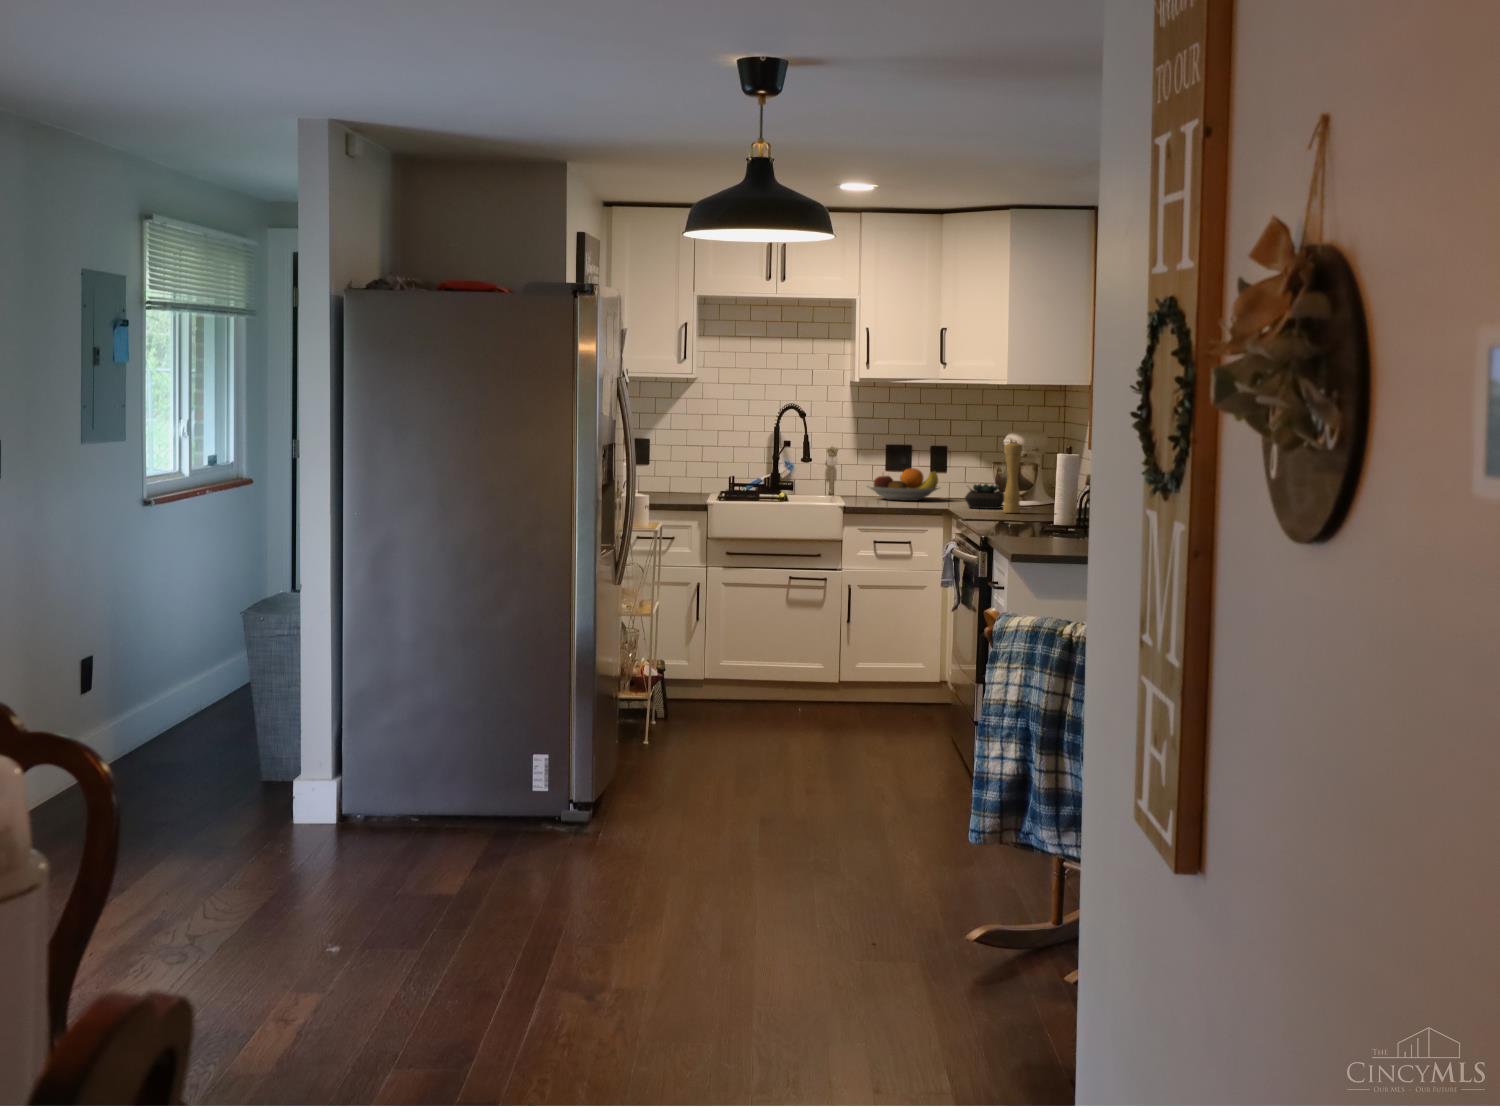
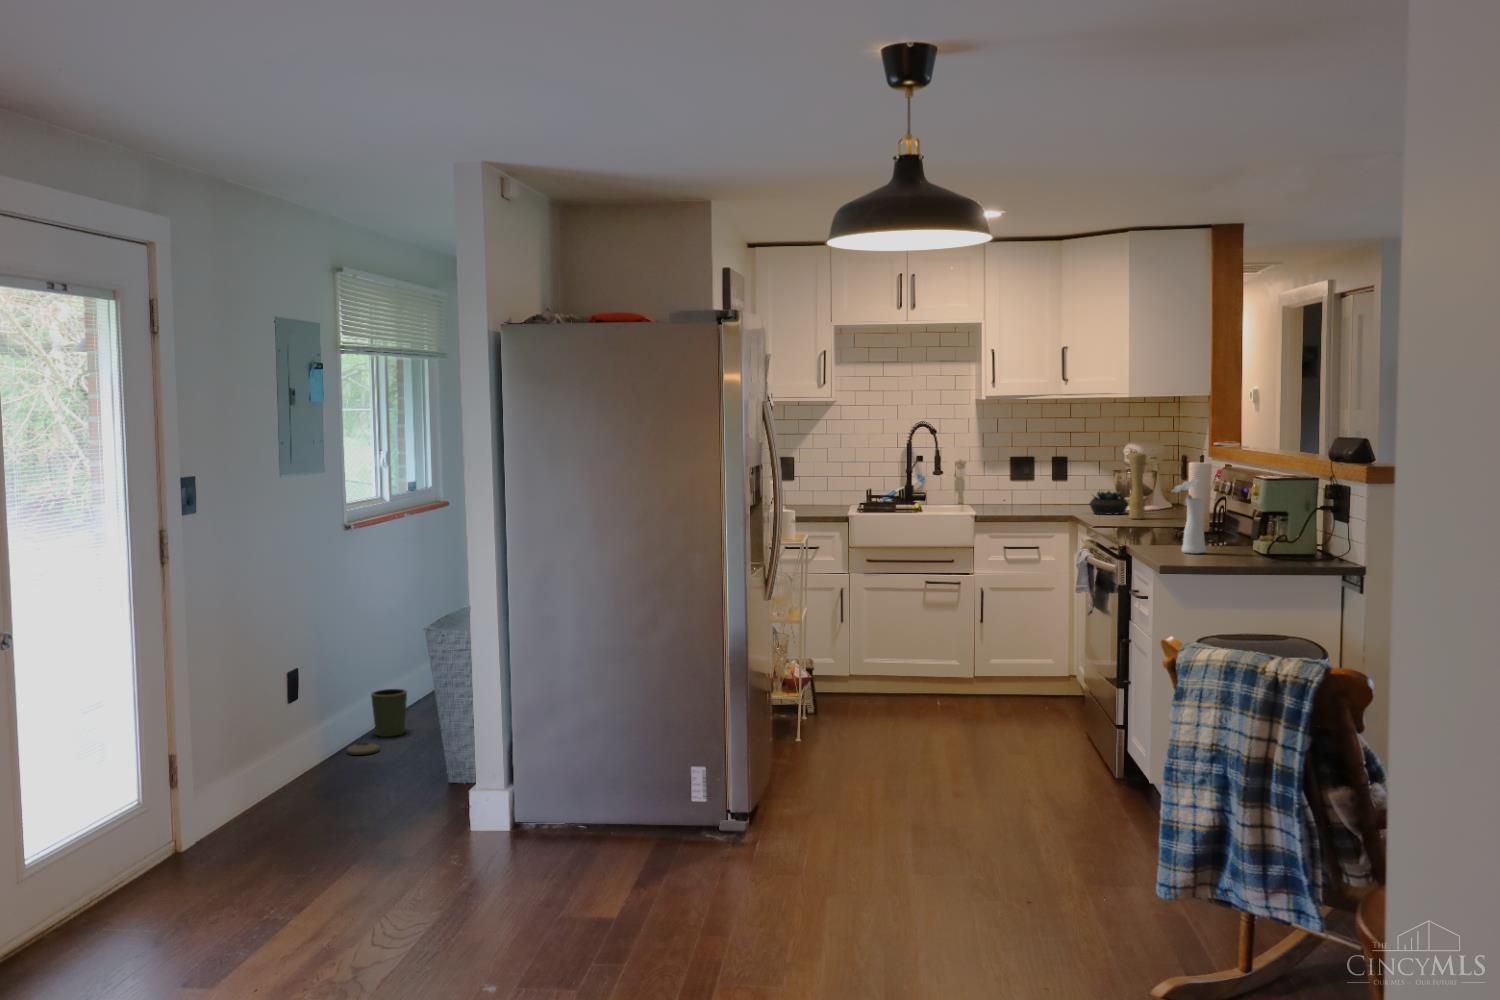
fruit bowl: present [868,468,939,501] -> none [993,478,1063,507]
vase: none [1028,468,1061,543] -> present [1172,479,1206,553]
trash can: none [148,685,214,753] -> present [347,689,407,755]

